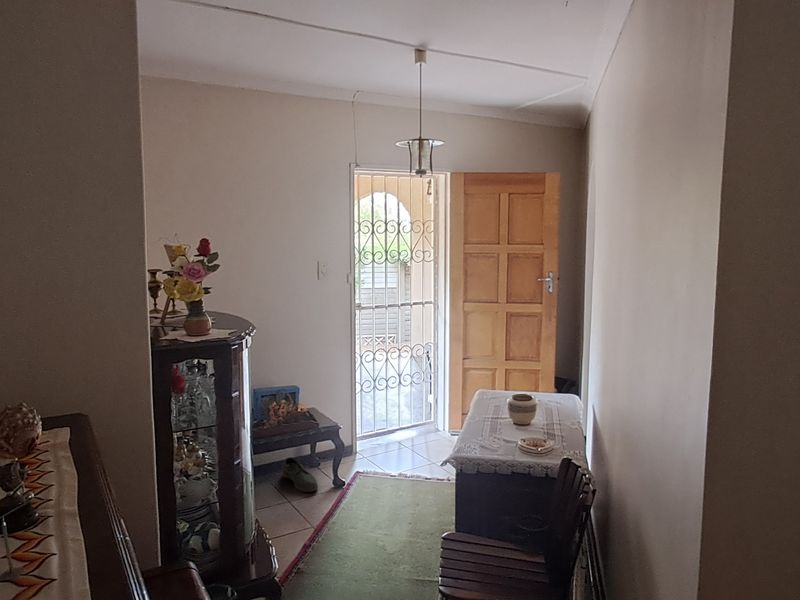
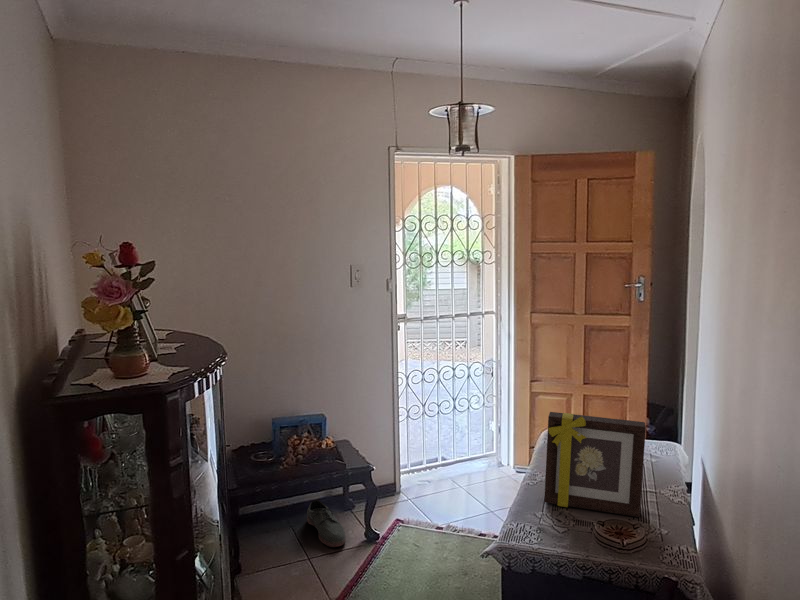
picture frame: none [483,366,553,437] -> present [544,412,646,517]

